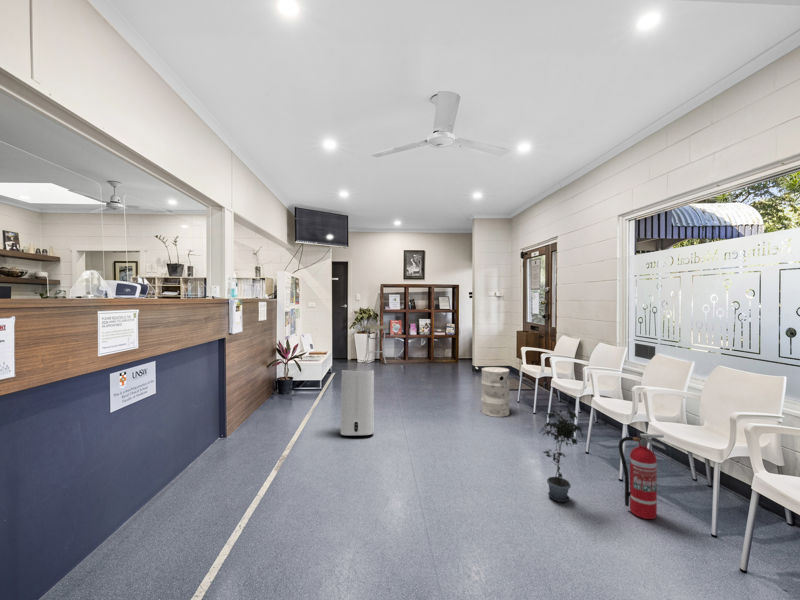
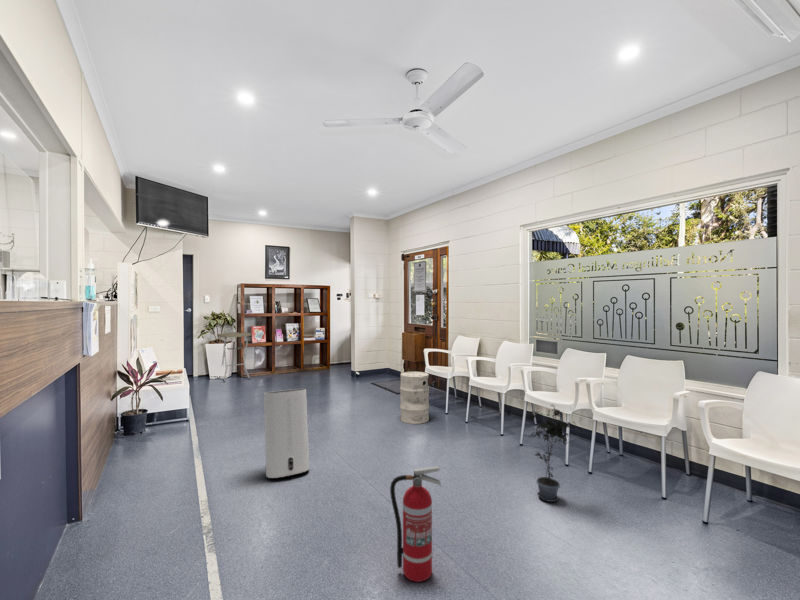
fire extinguisher: present [619,434,665,519] -> present [390,466,441,582]

